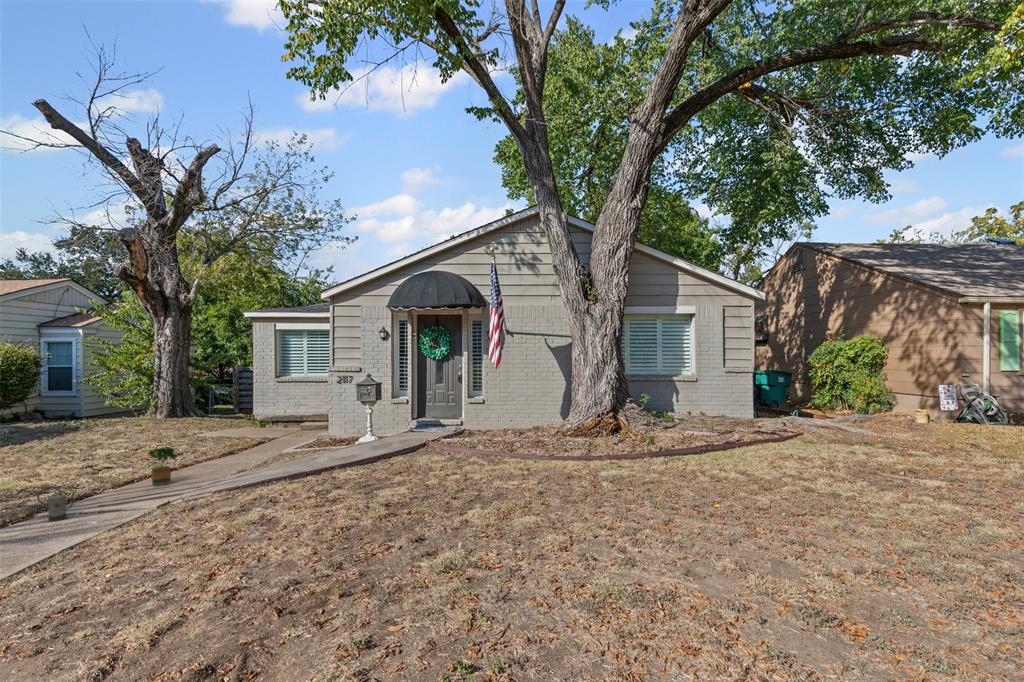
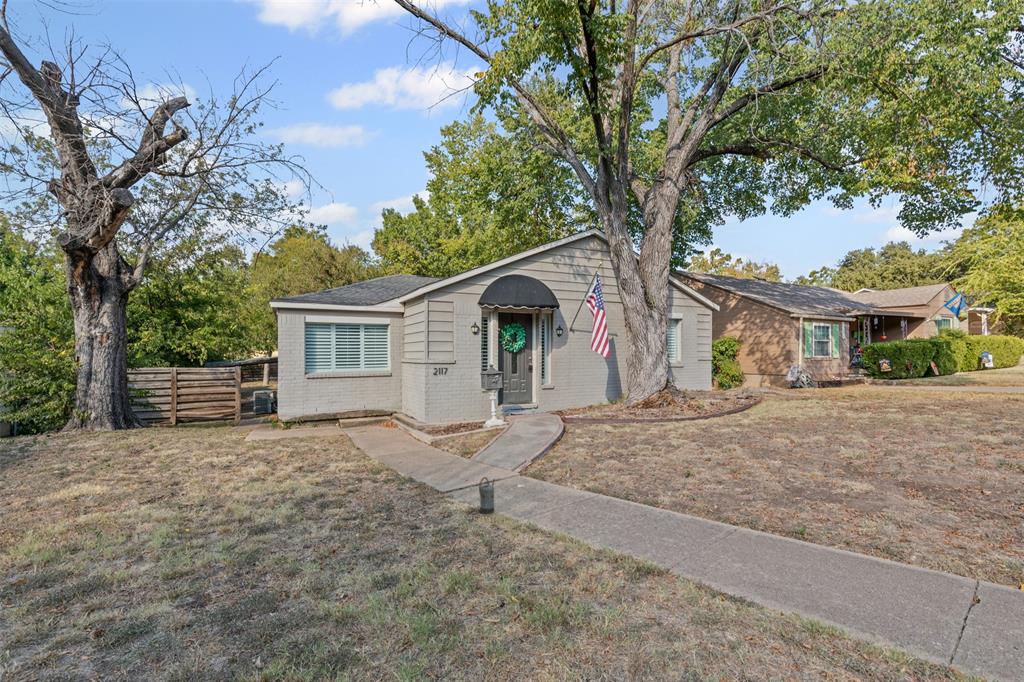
potted tree: present [148,447,177,487] -> none [429,437,460,479]

